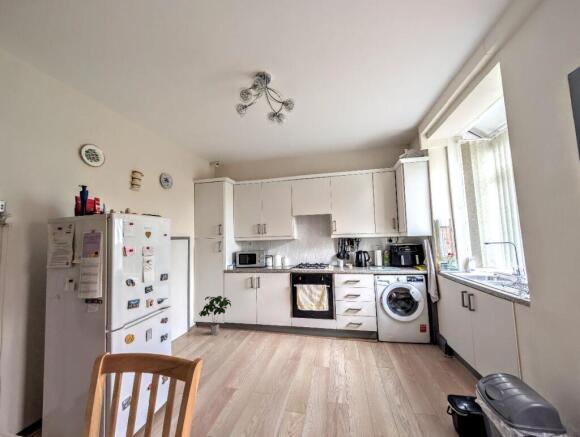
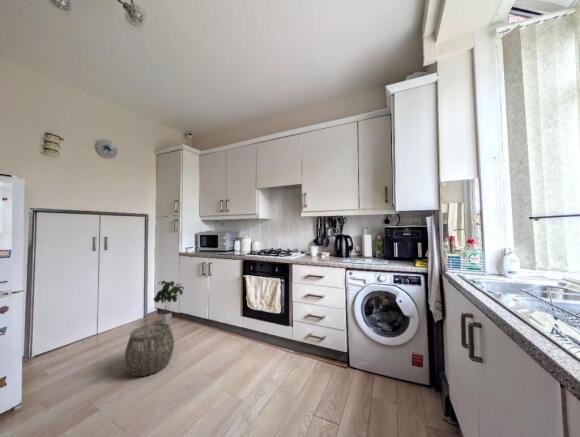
woven basket: none [225,327,259,368] -> present [125,323,174,376]

